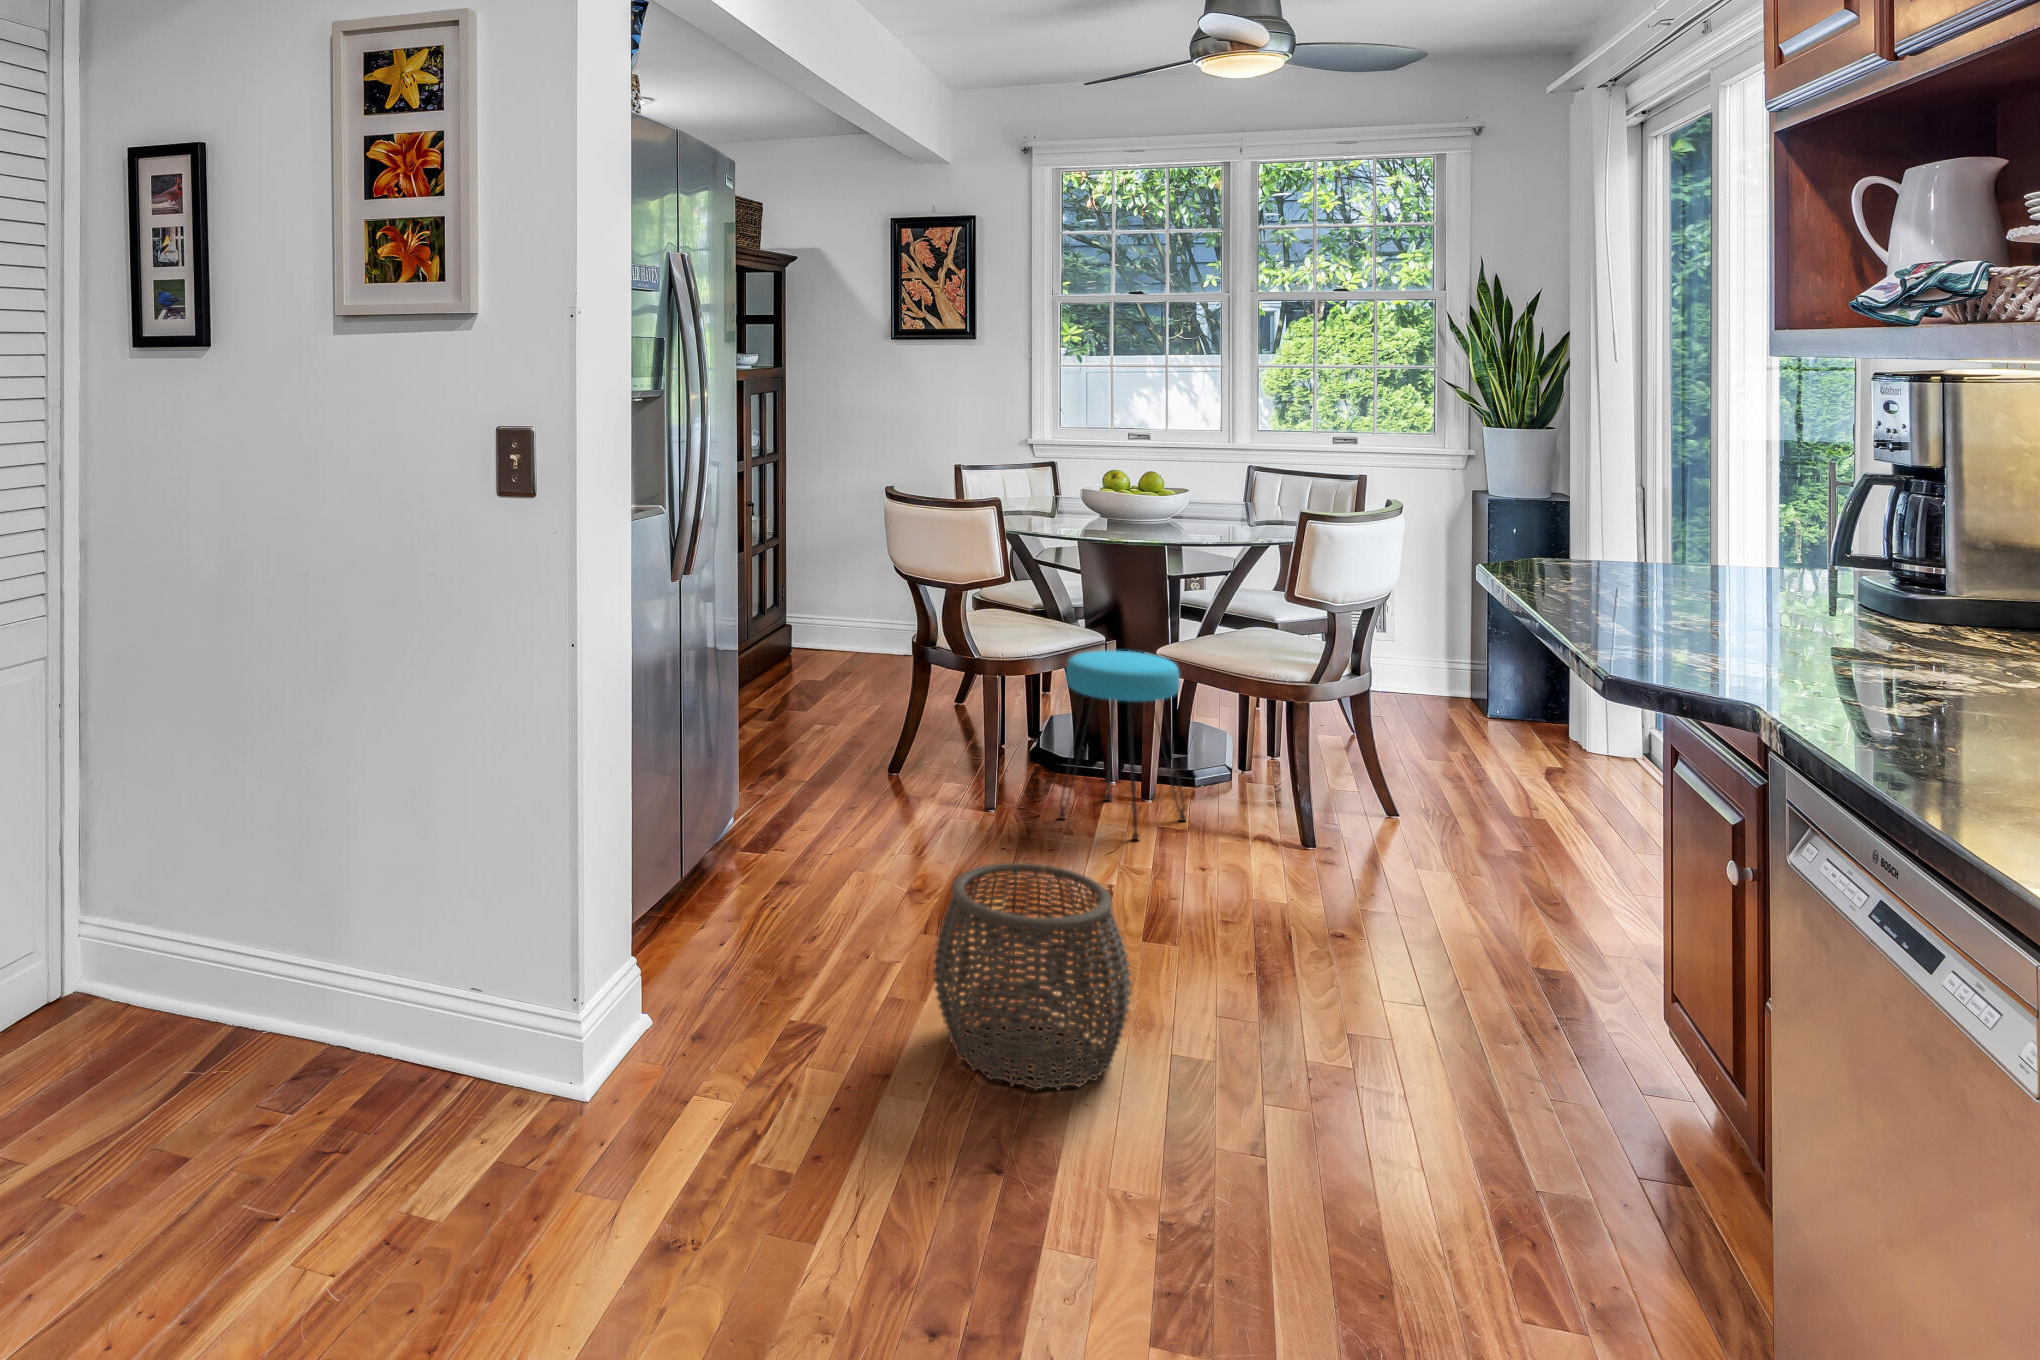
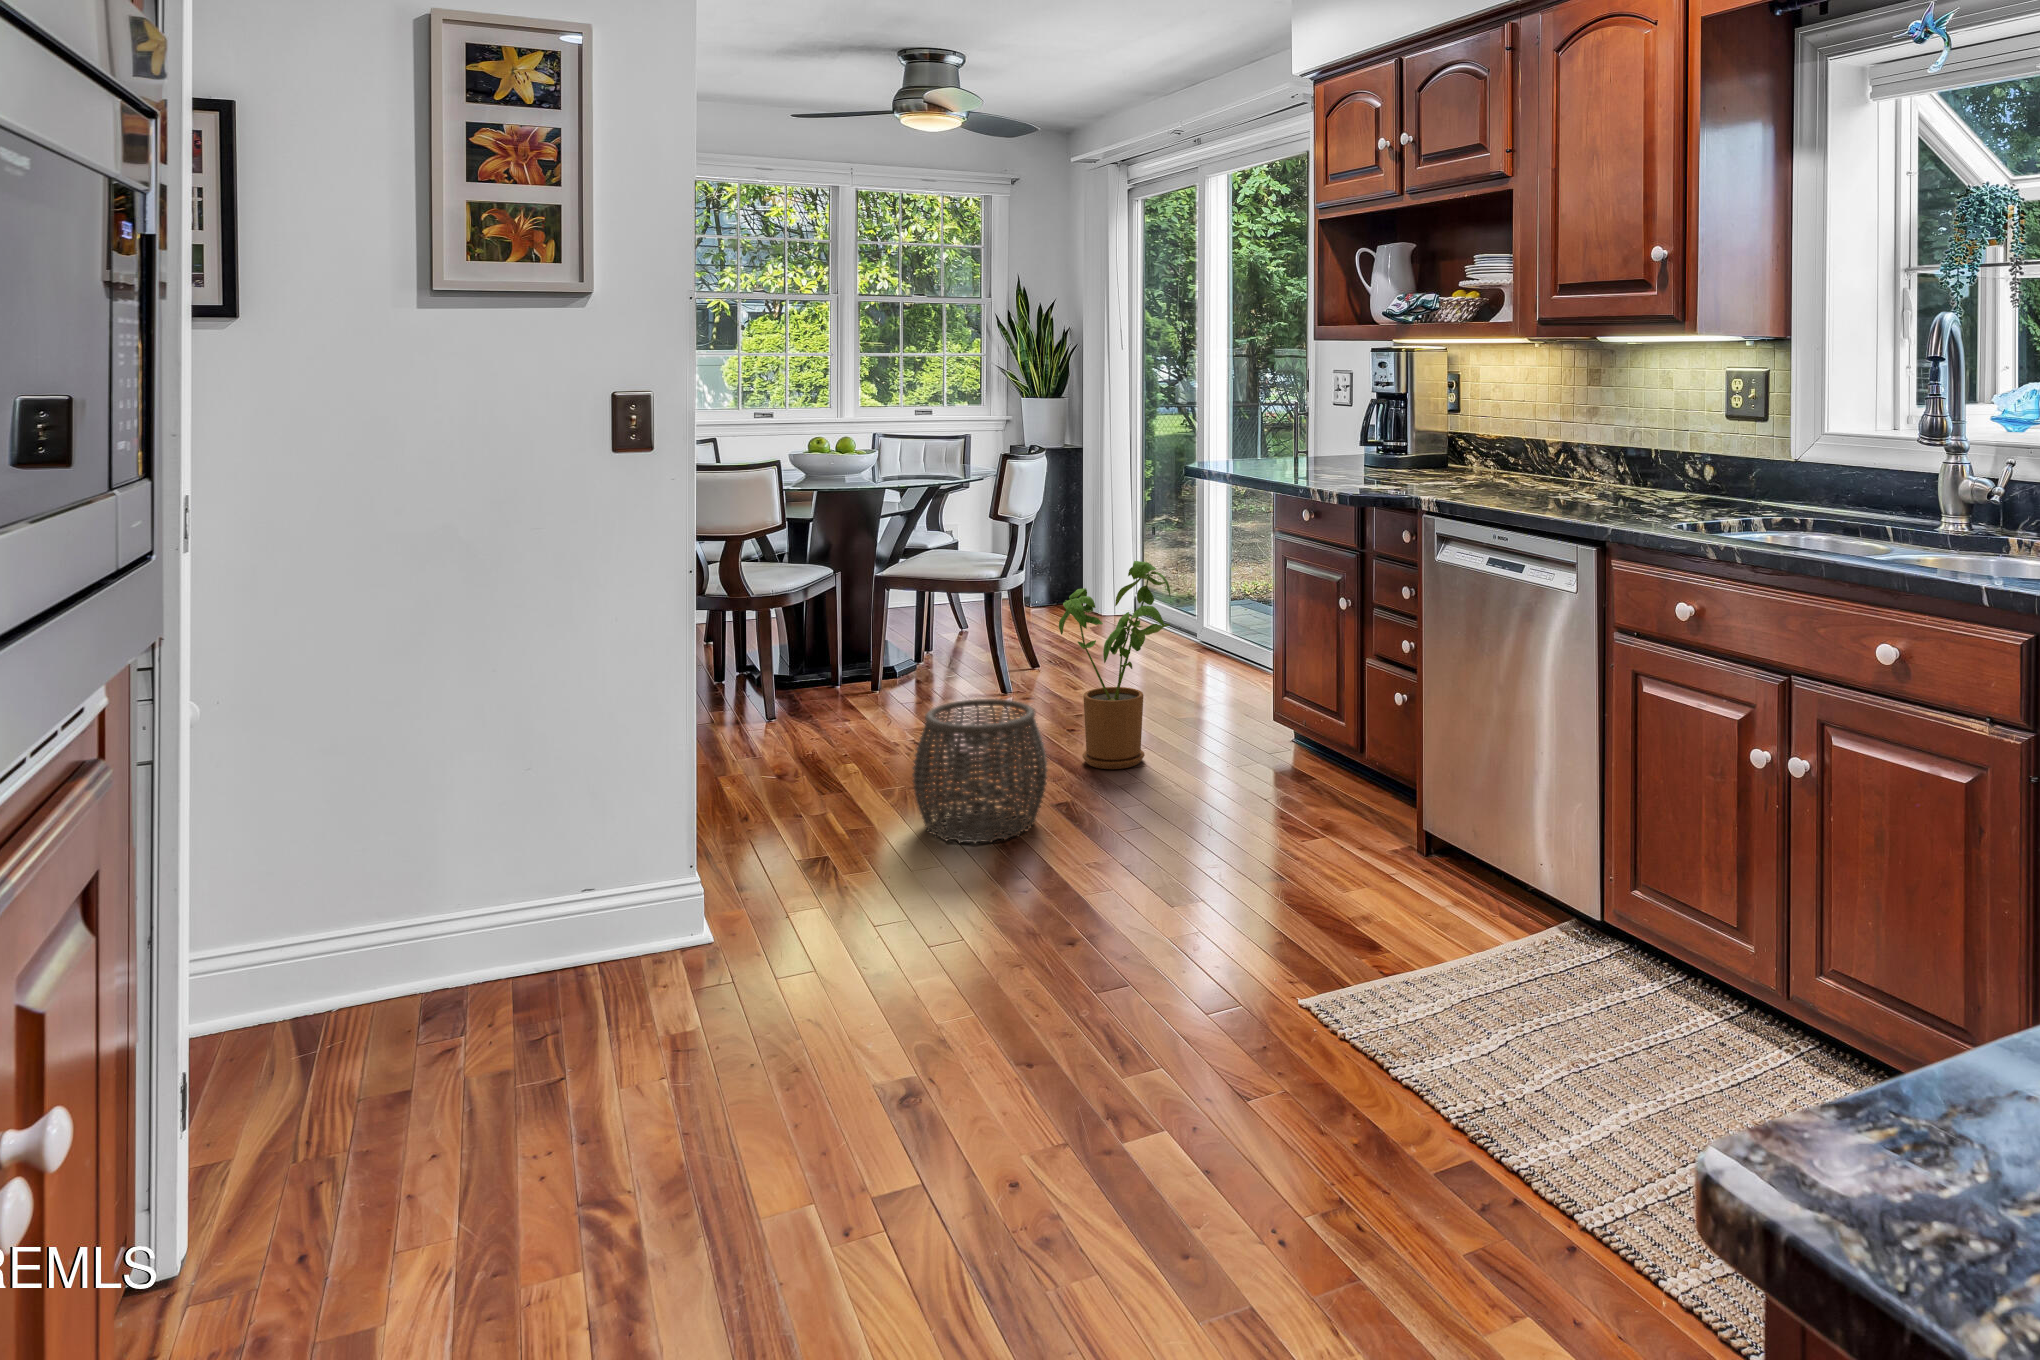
stool: present [1059,651,1186,839] -> none [830,574,919,712]
house plant: none [1259,705,1456,1032] -> present [1059,561,1170,769]

